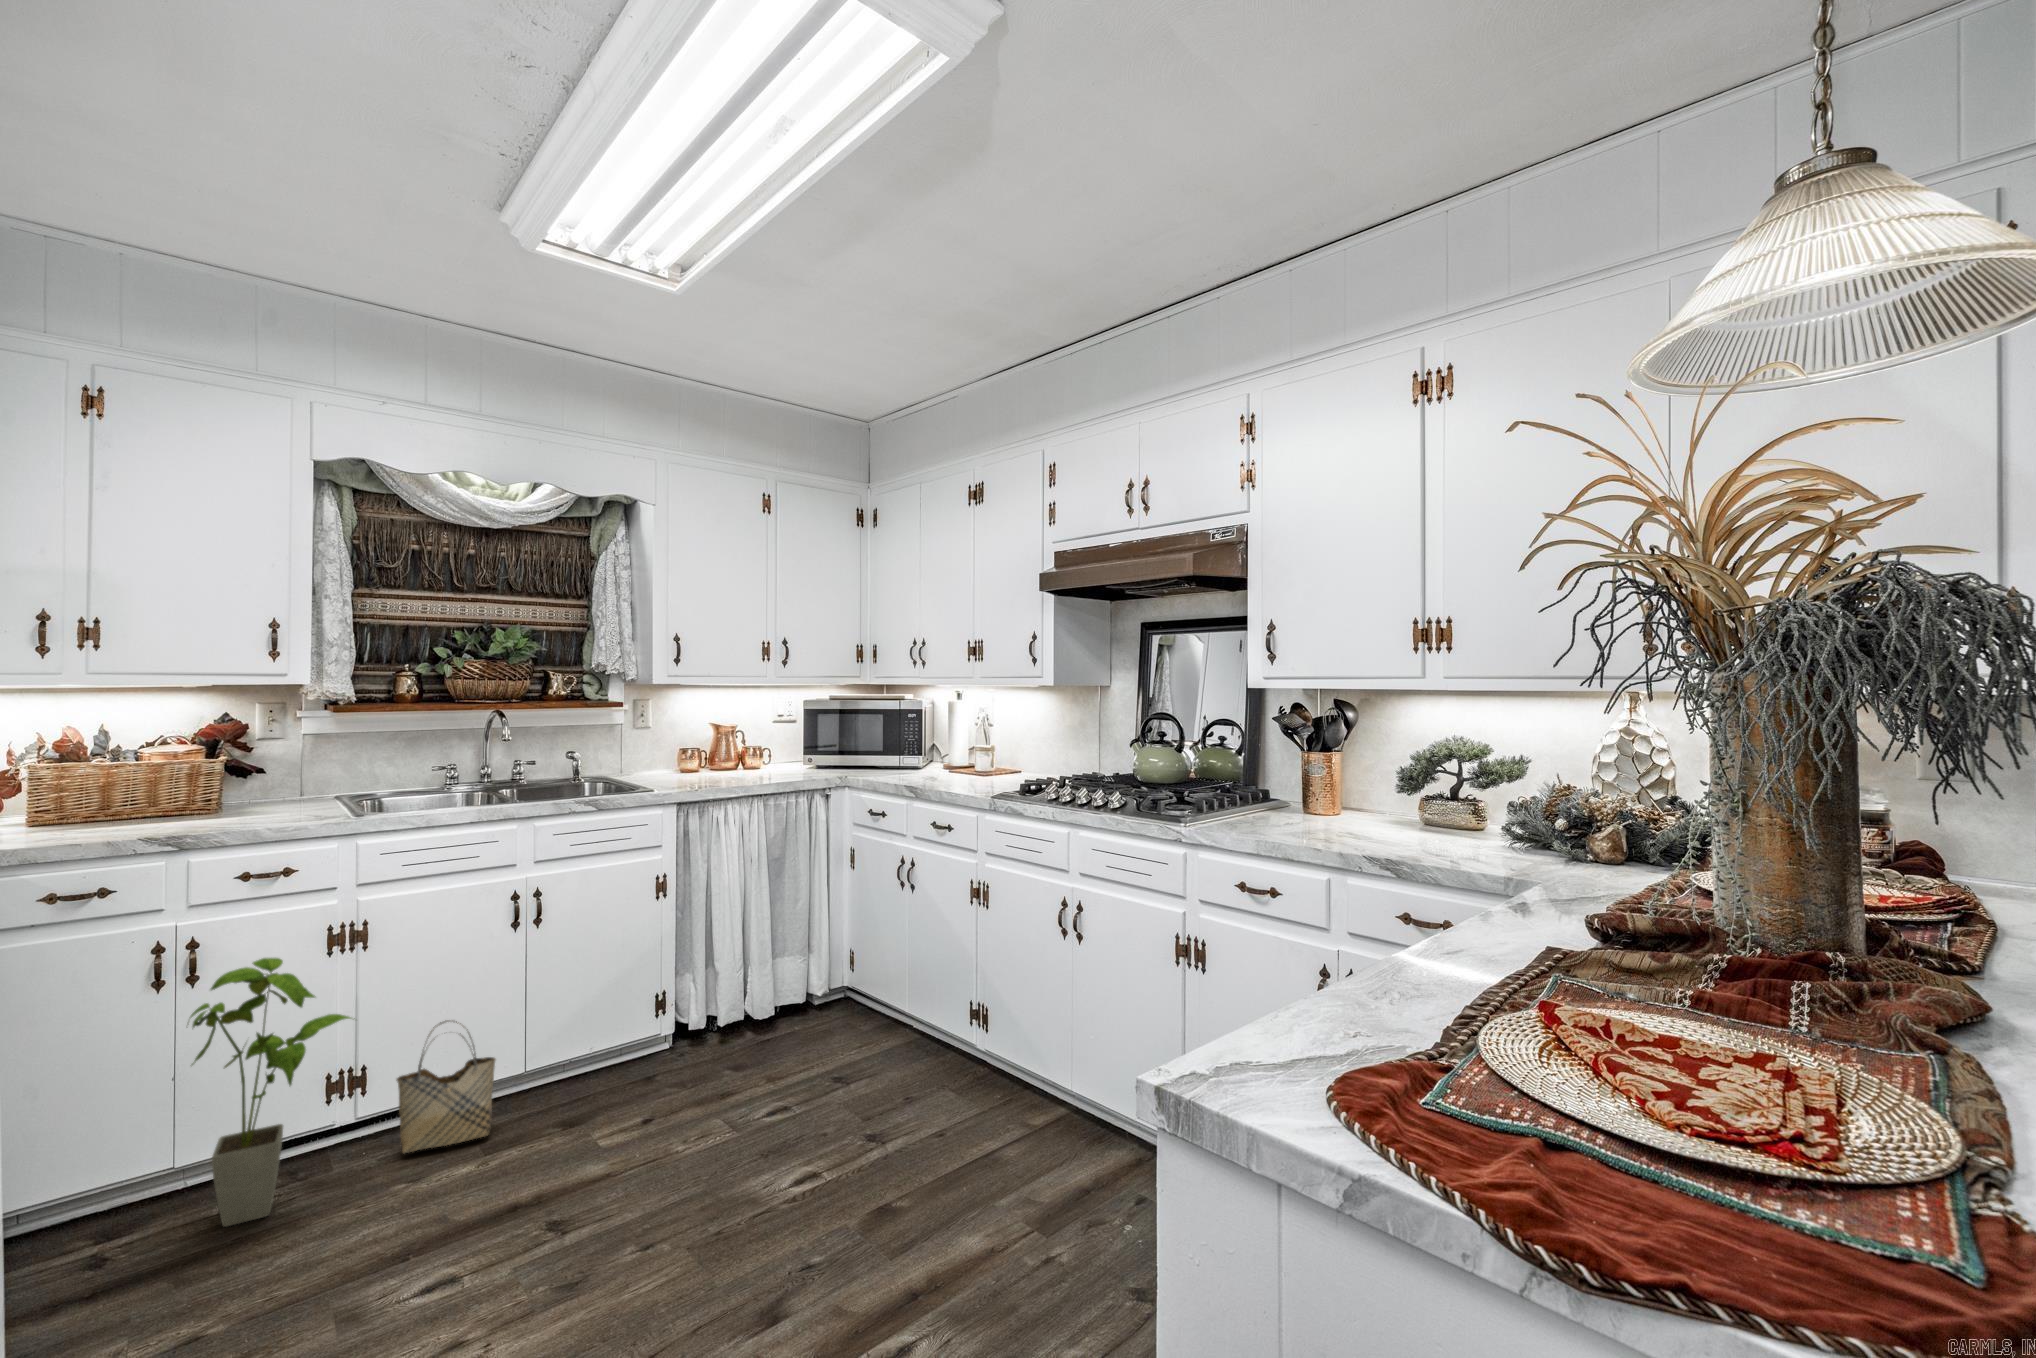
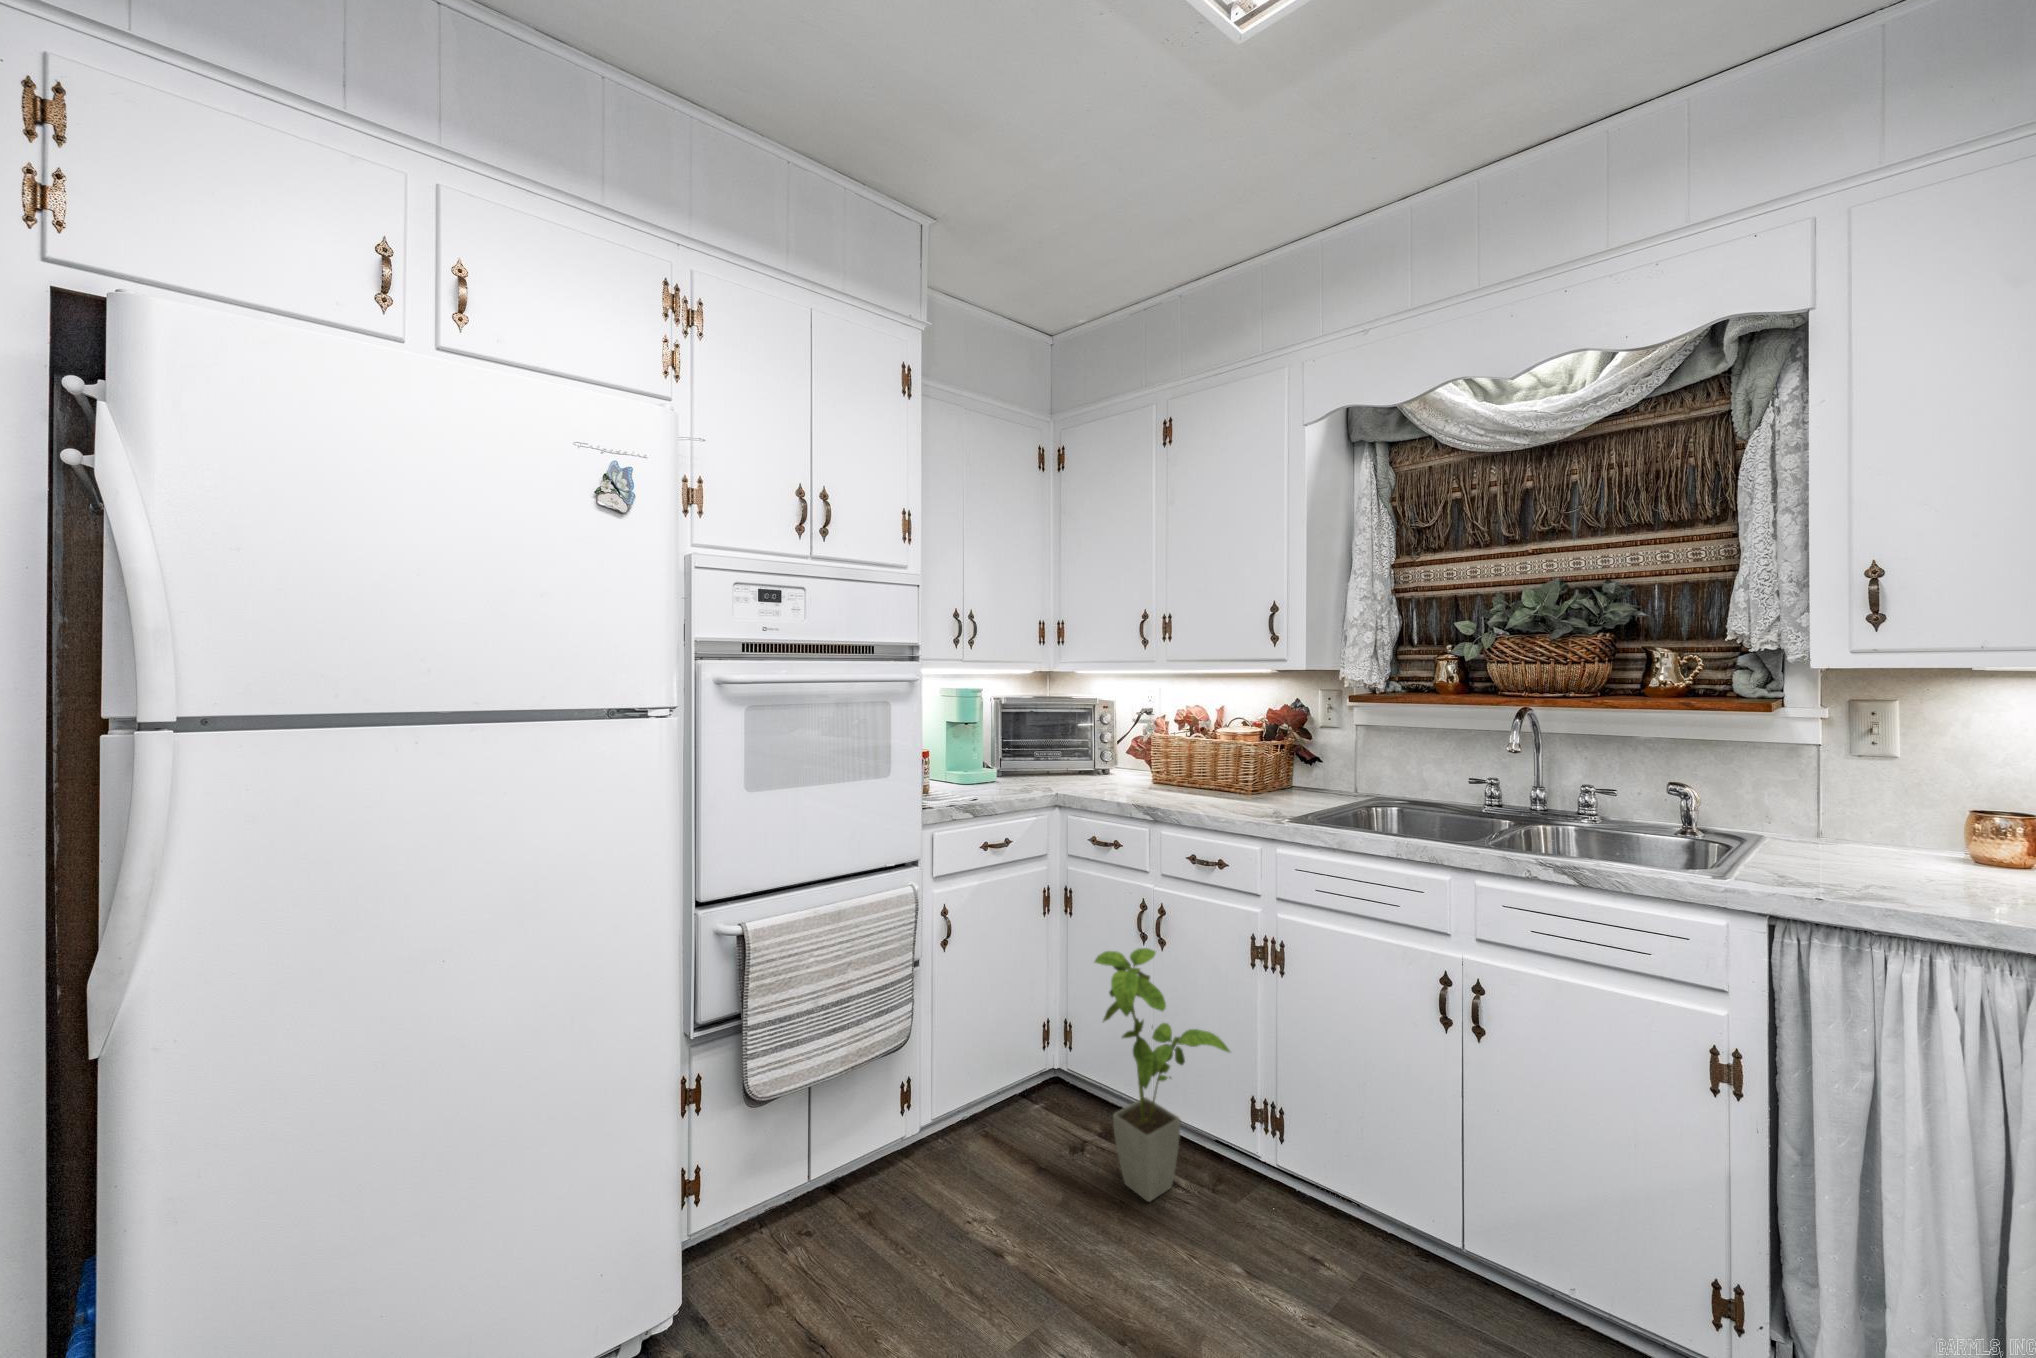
woven basket: present [396,1021,496,1153] -> none [1278,1104,1388,1298]

